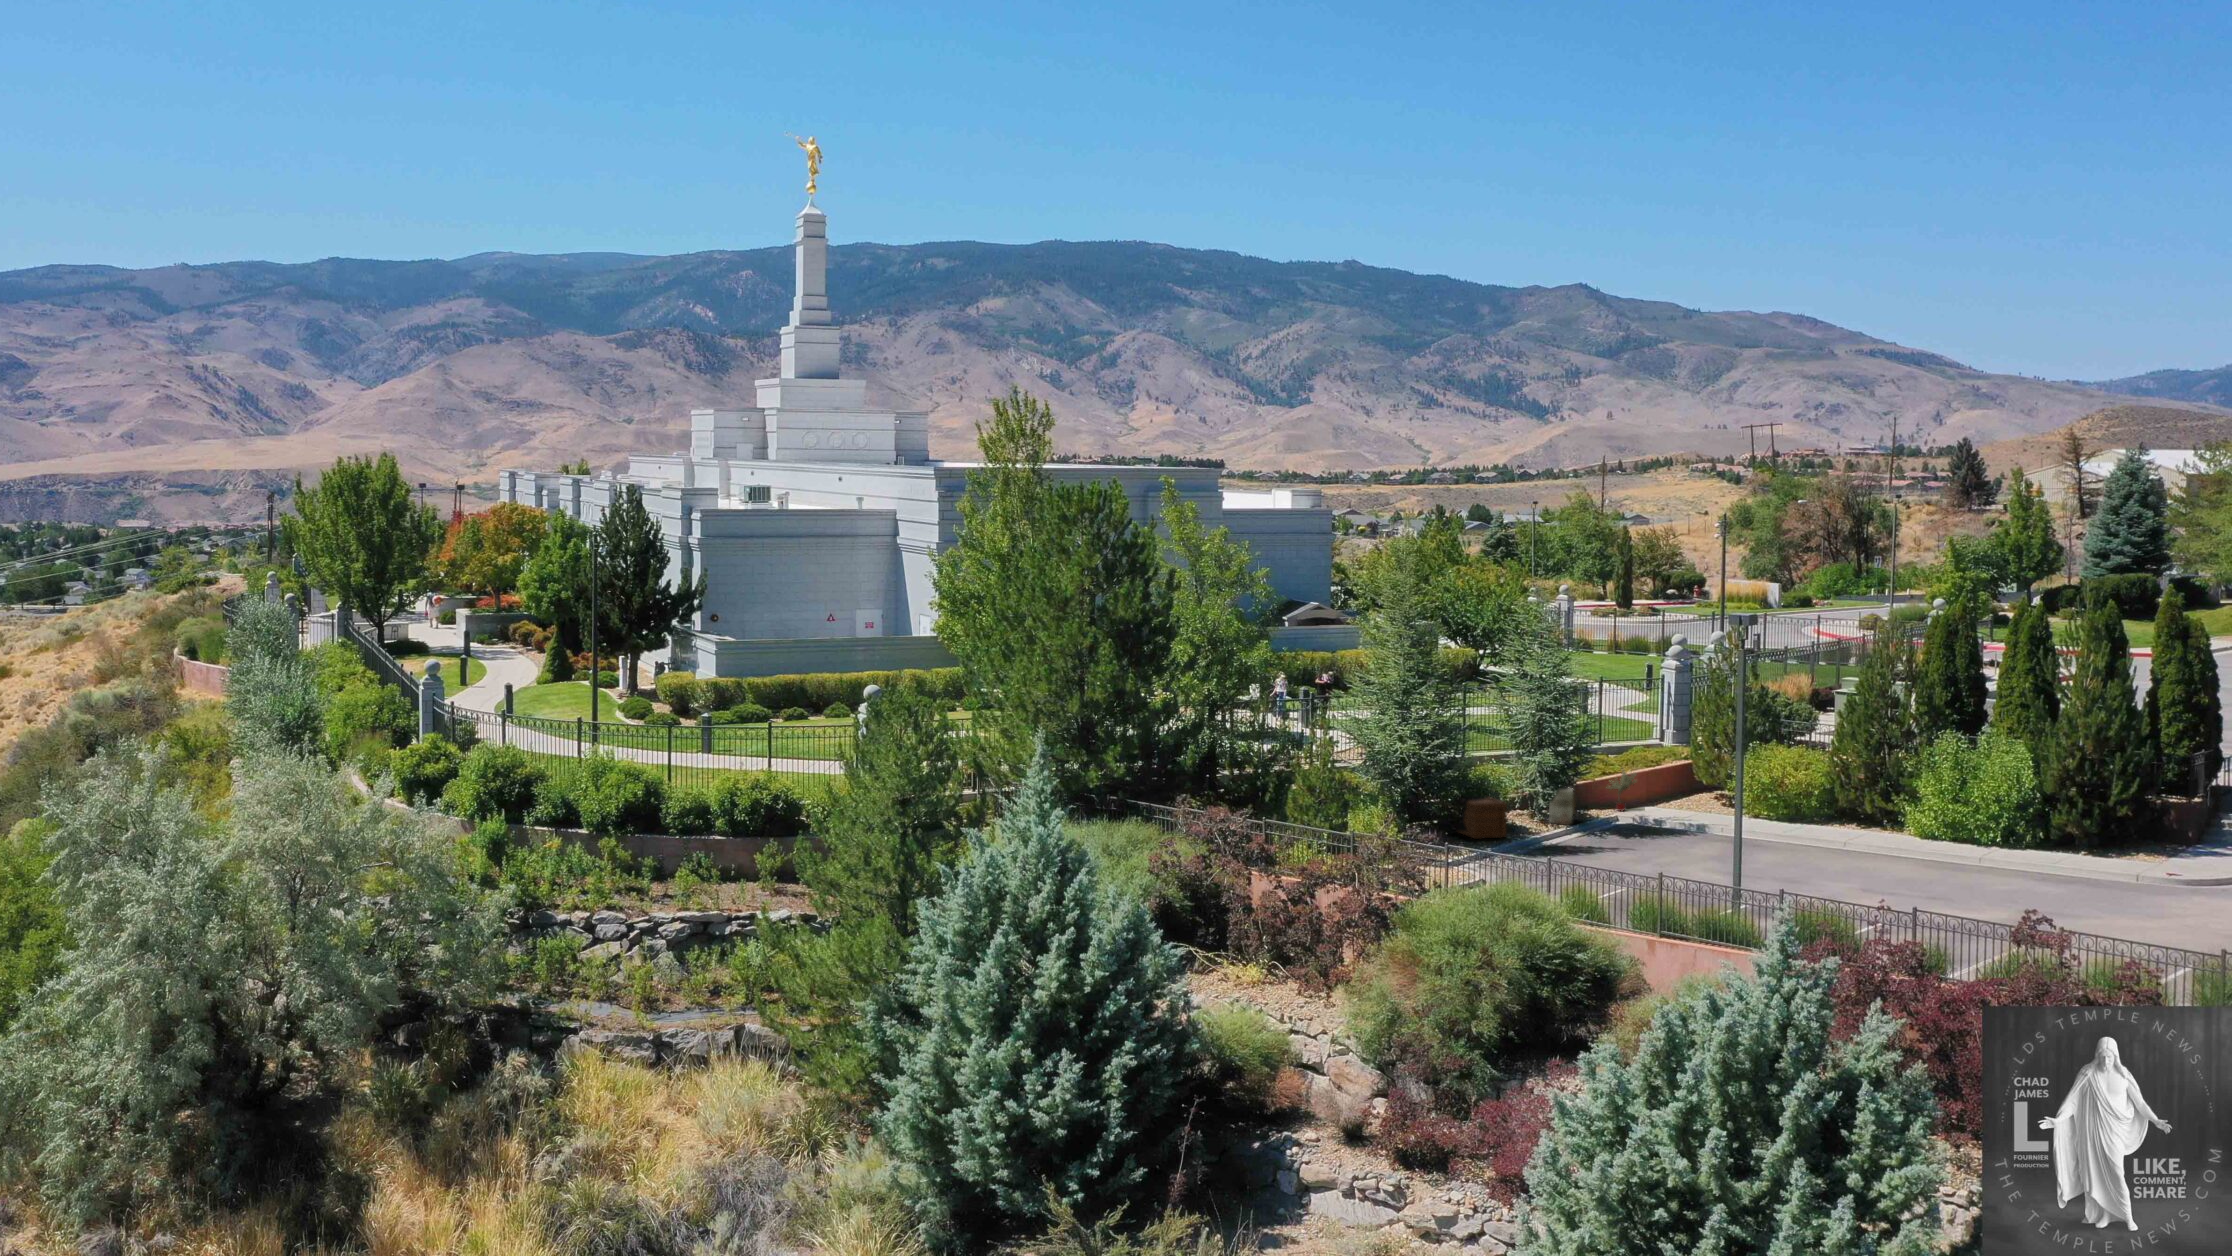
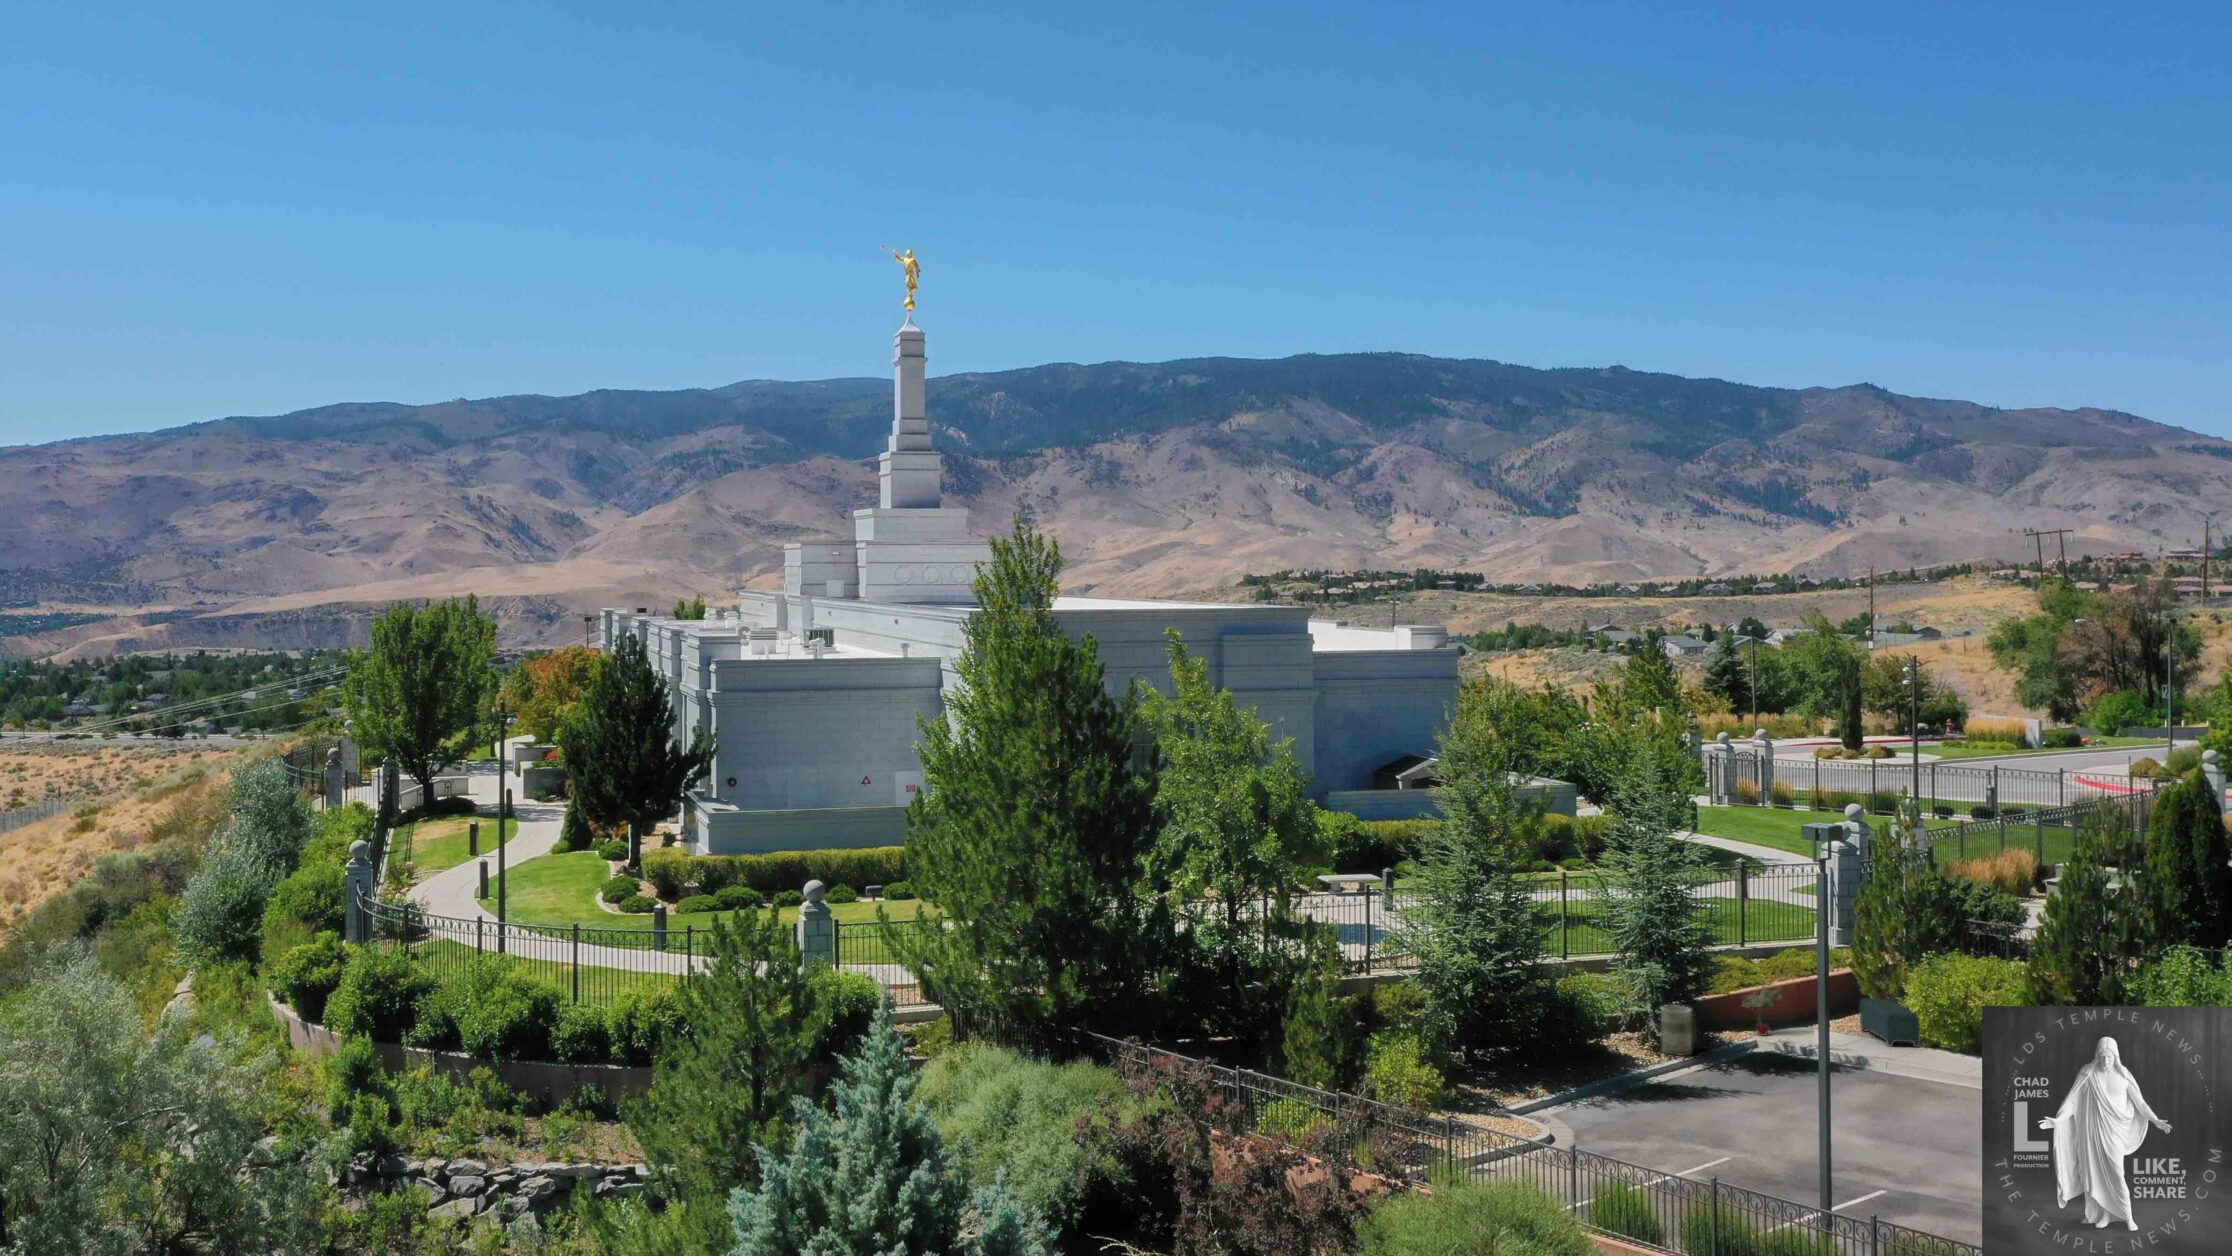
bench: none [1692,783,1741,818] -> present [1860,998,1921,1047]
wooden crate: present [1460,797,1507,839] -> none [1534,1019,1597,1076]

